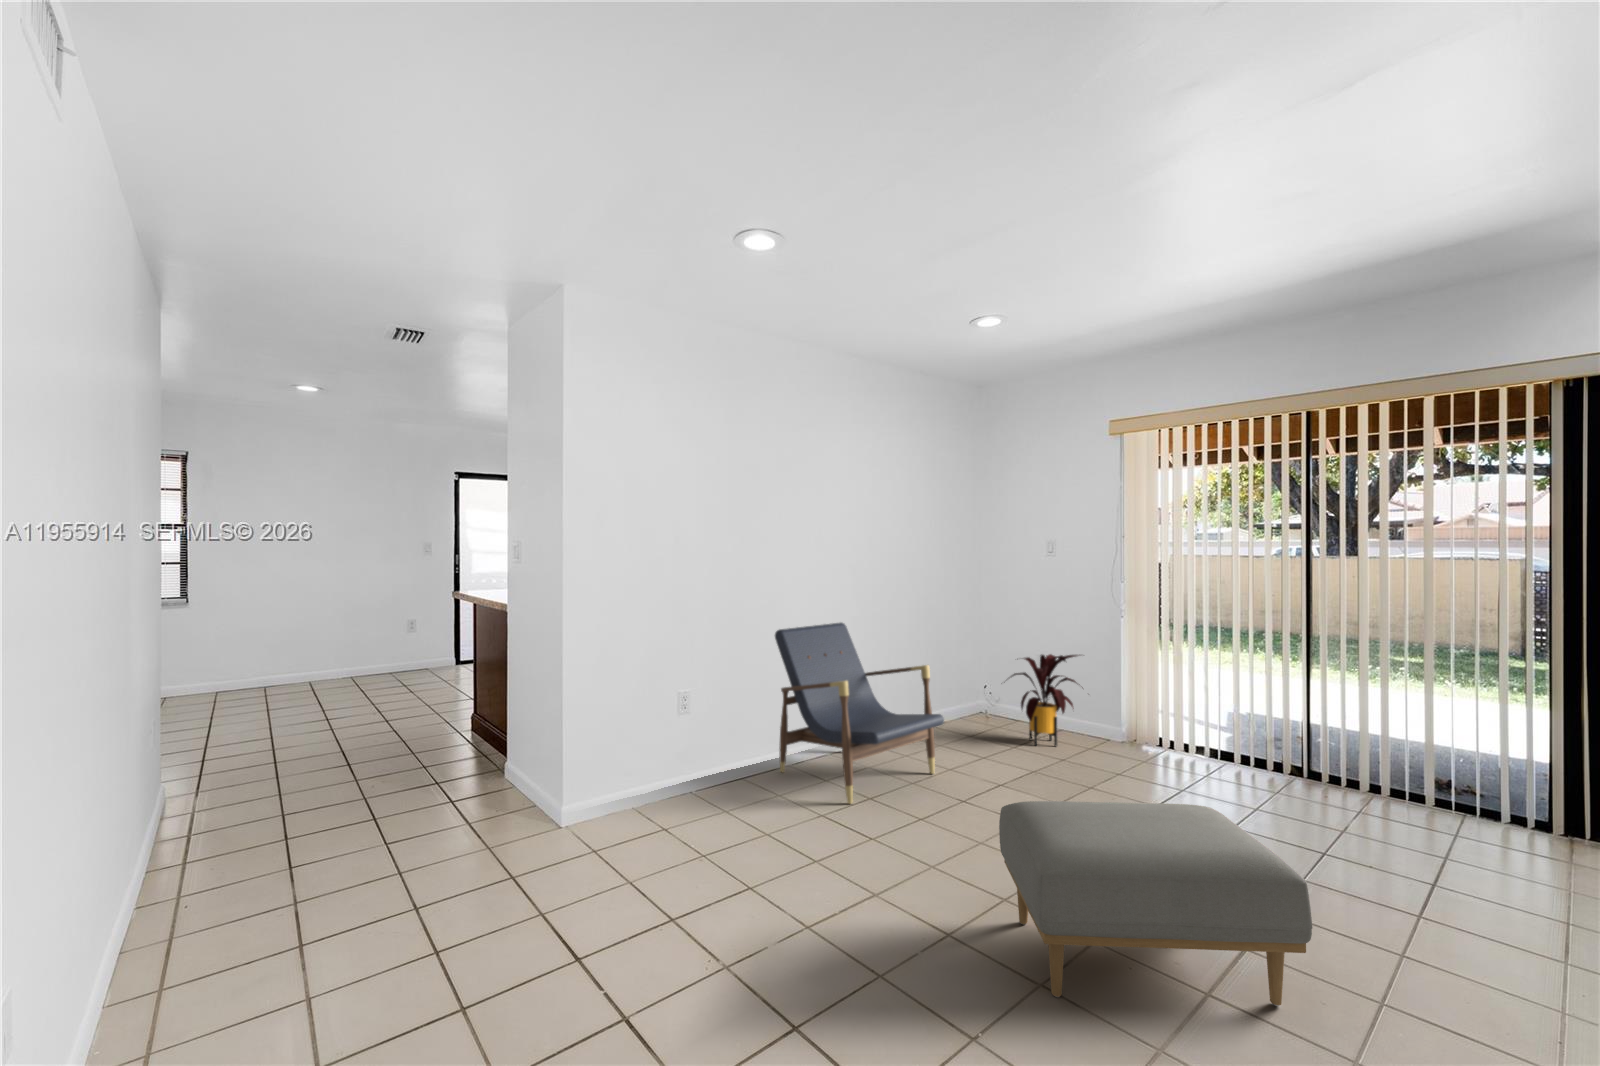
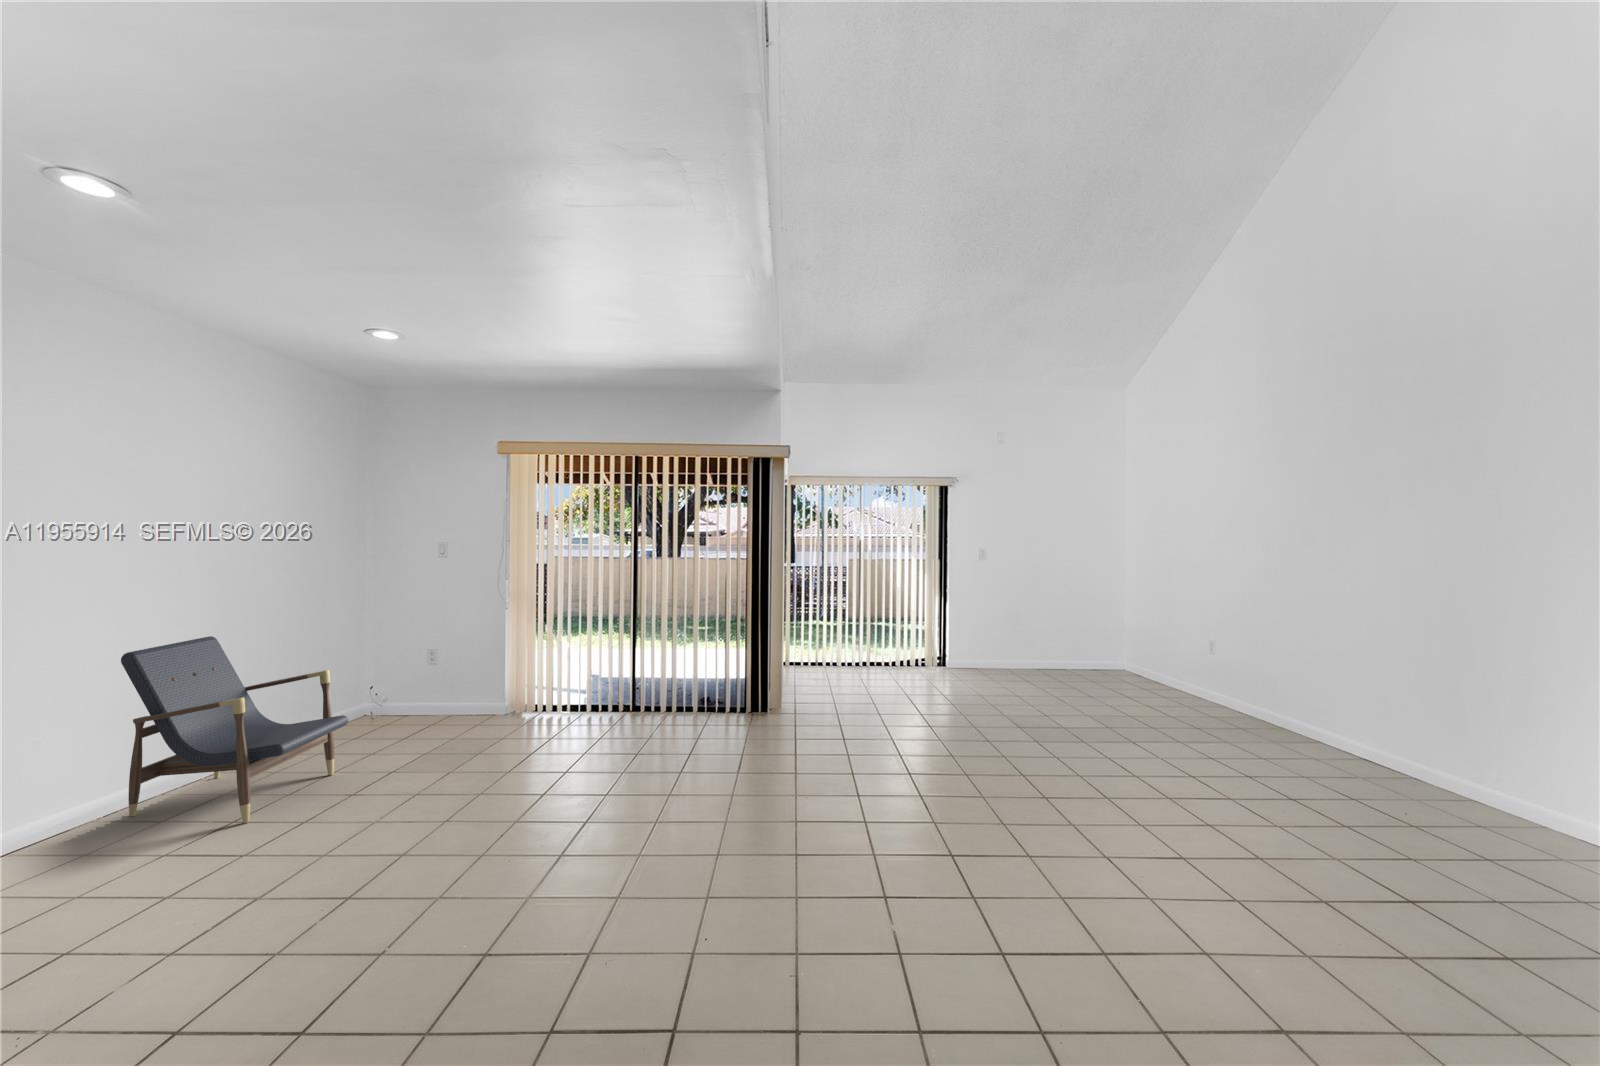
house plant: present [1011,654,1083,746] -> none [395,643,479,730]
ottoman: present [999,801,1312,1006] -> none [437,739,645,892]

